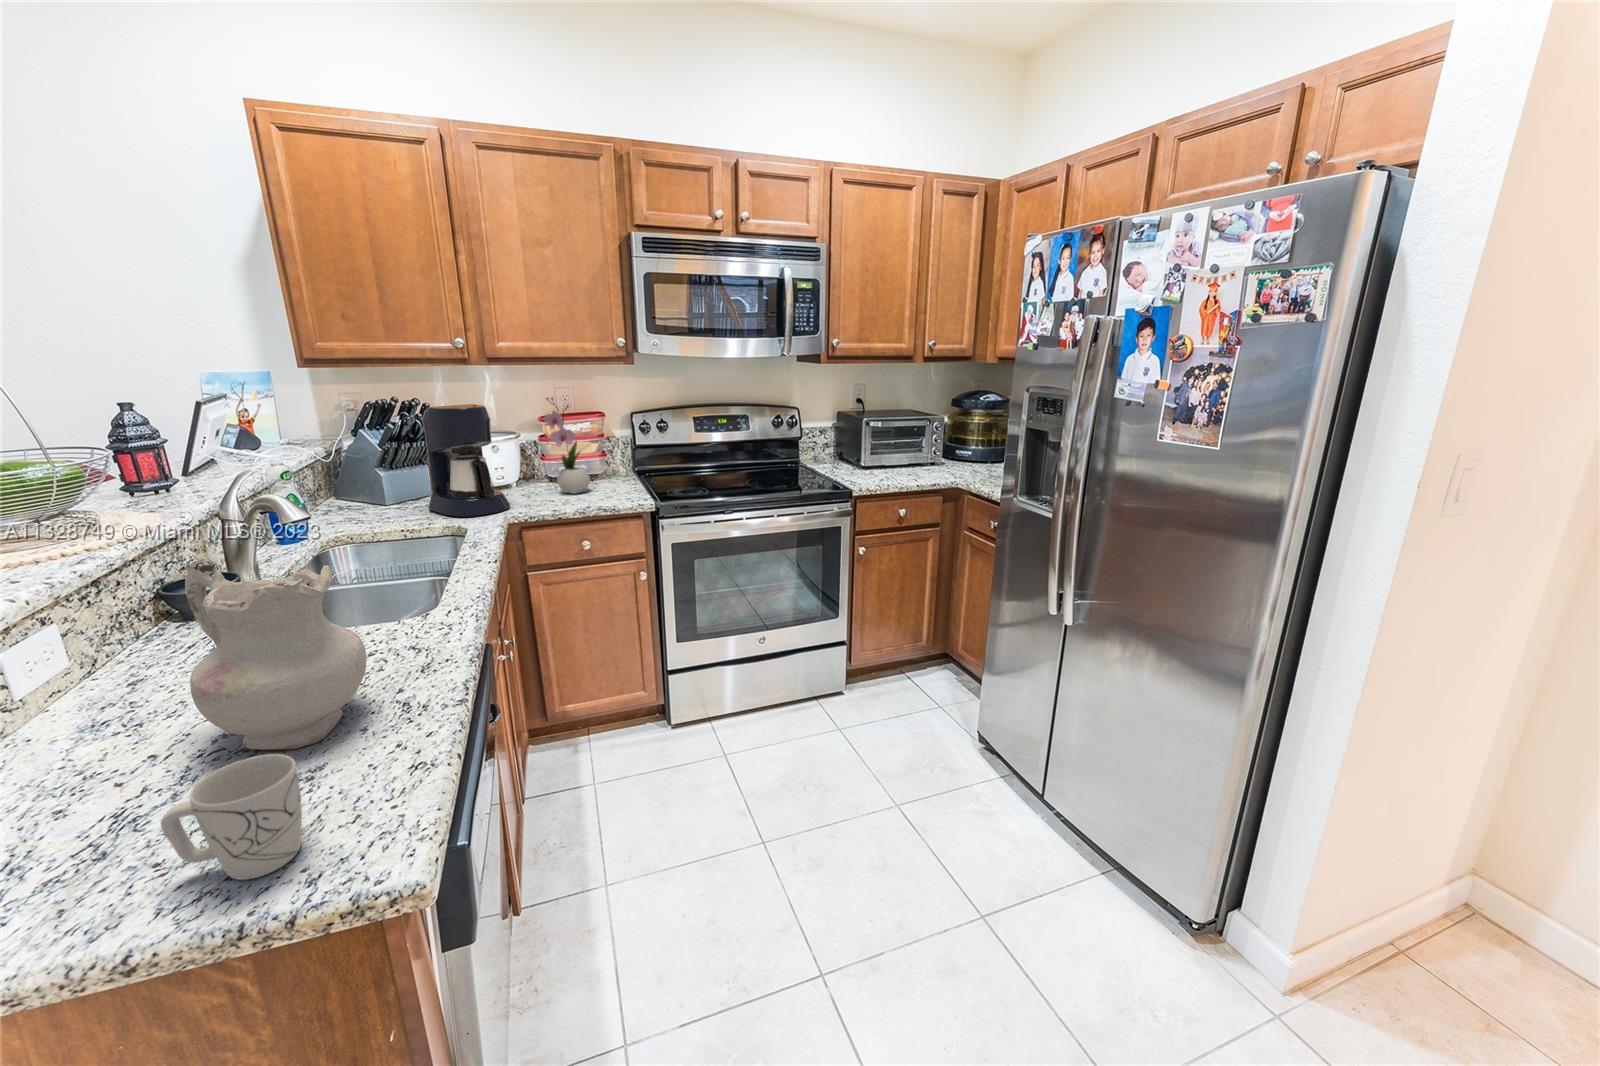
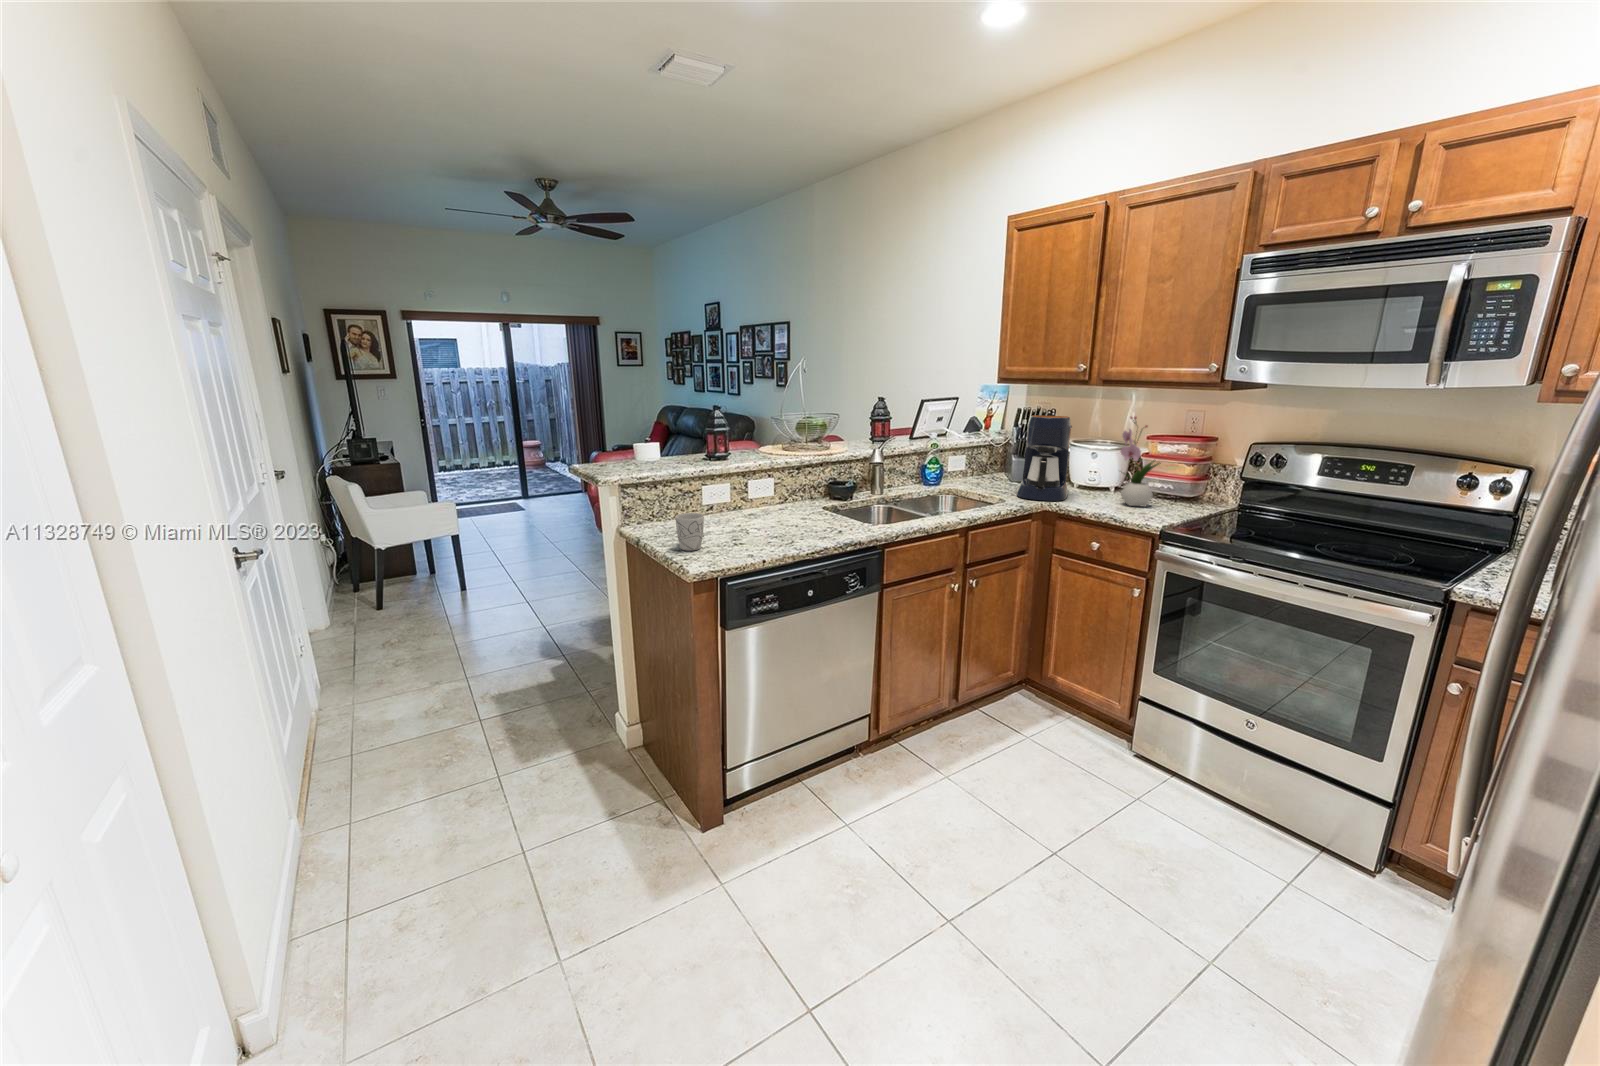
ceramic pitcher: present [185,561,367,749] -> none [733,454,792,536]

